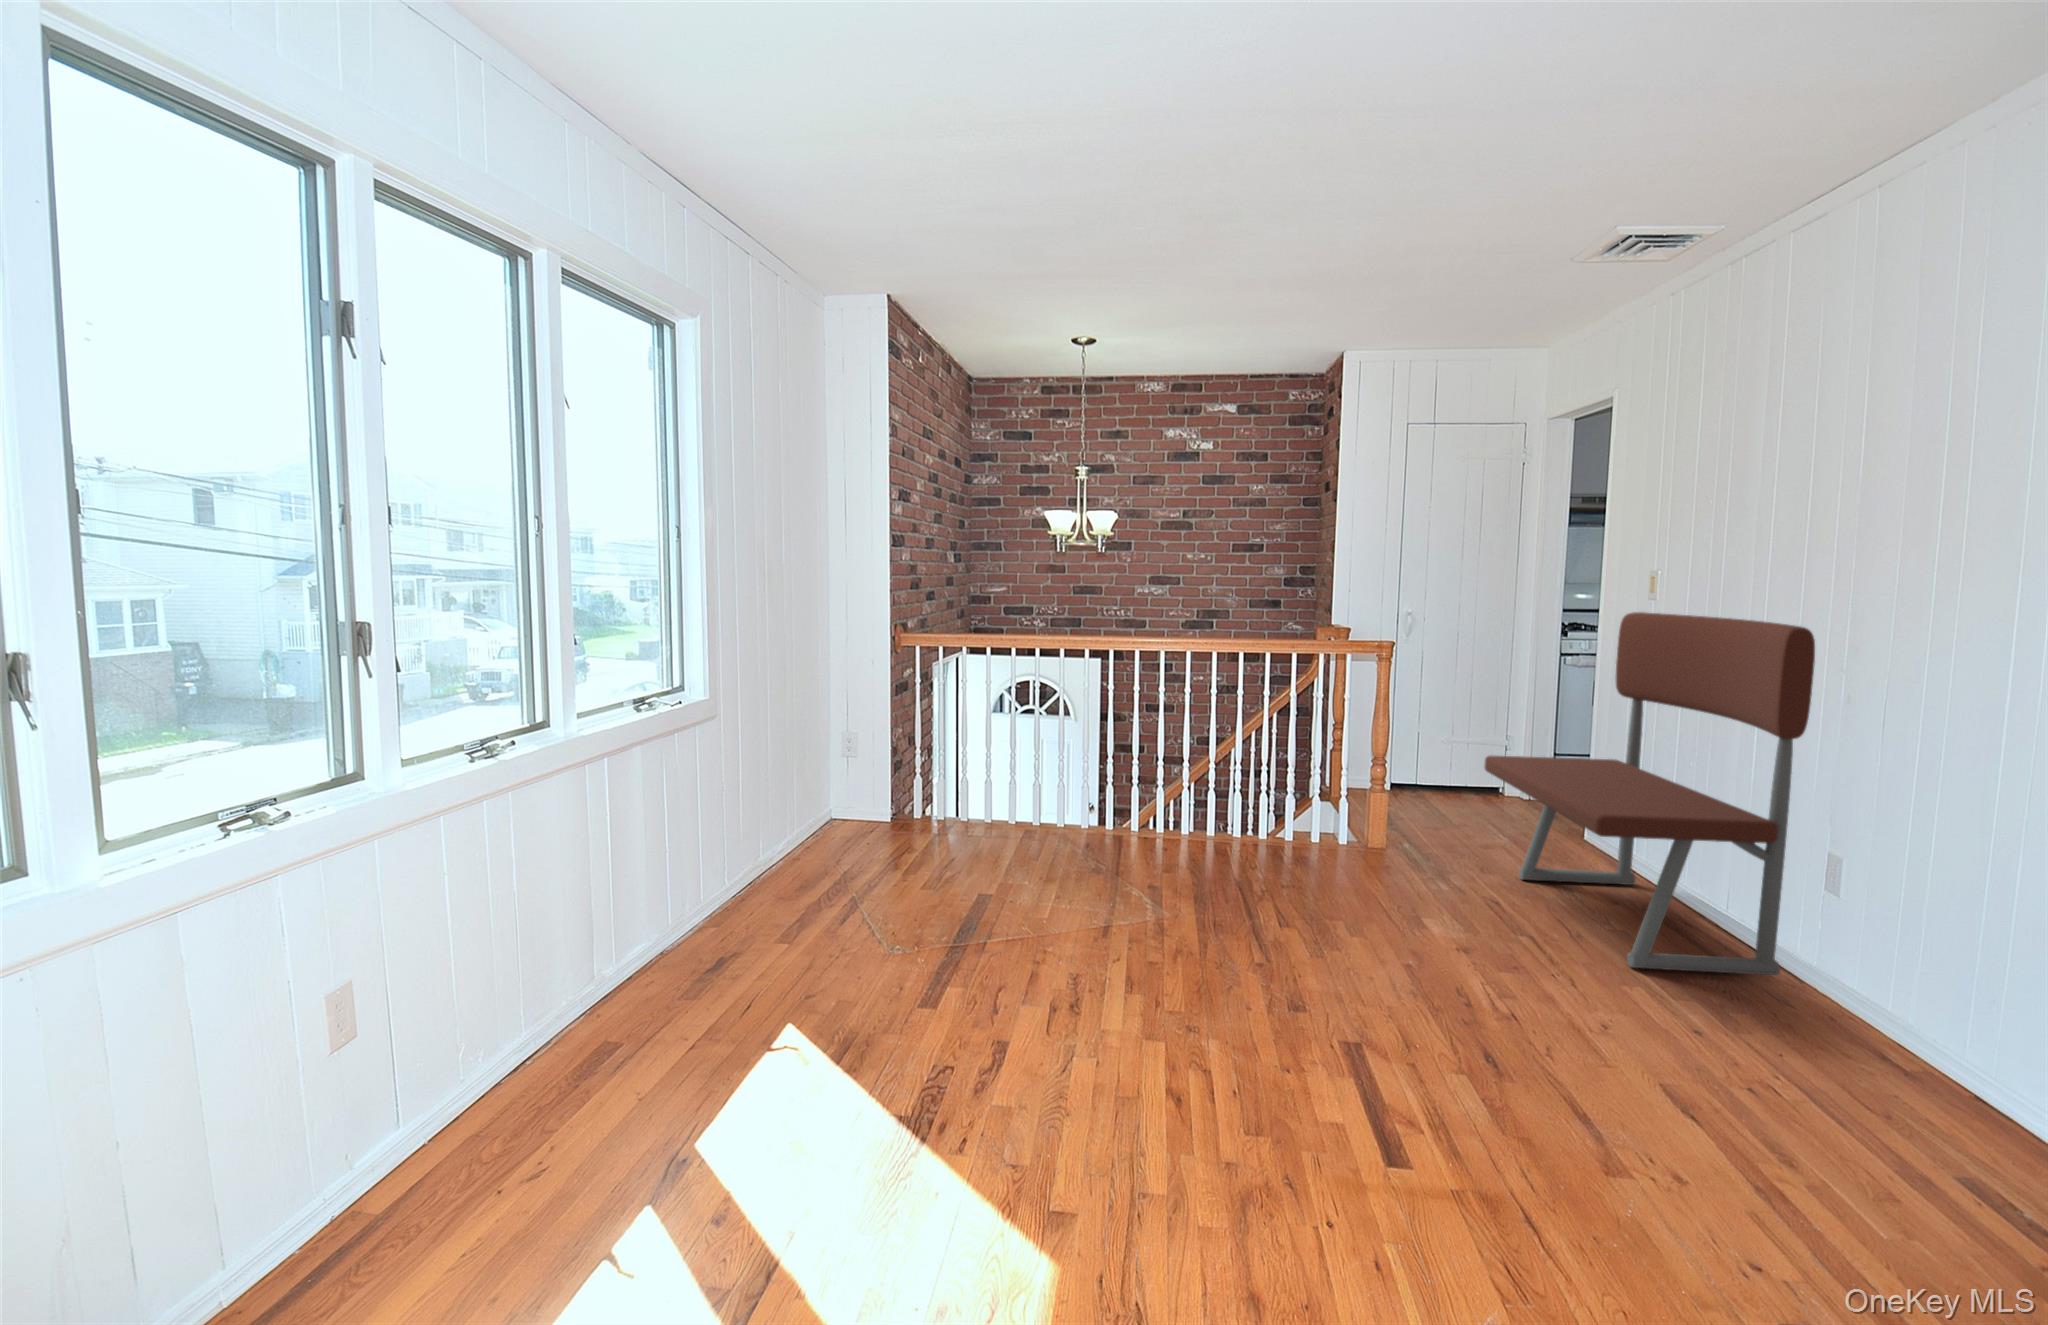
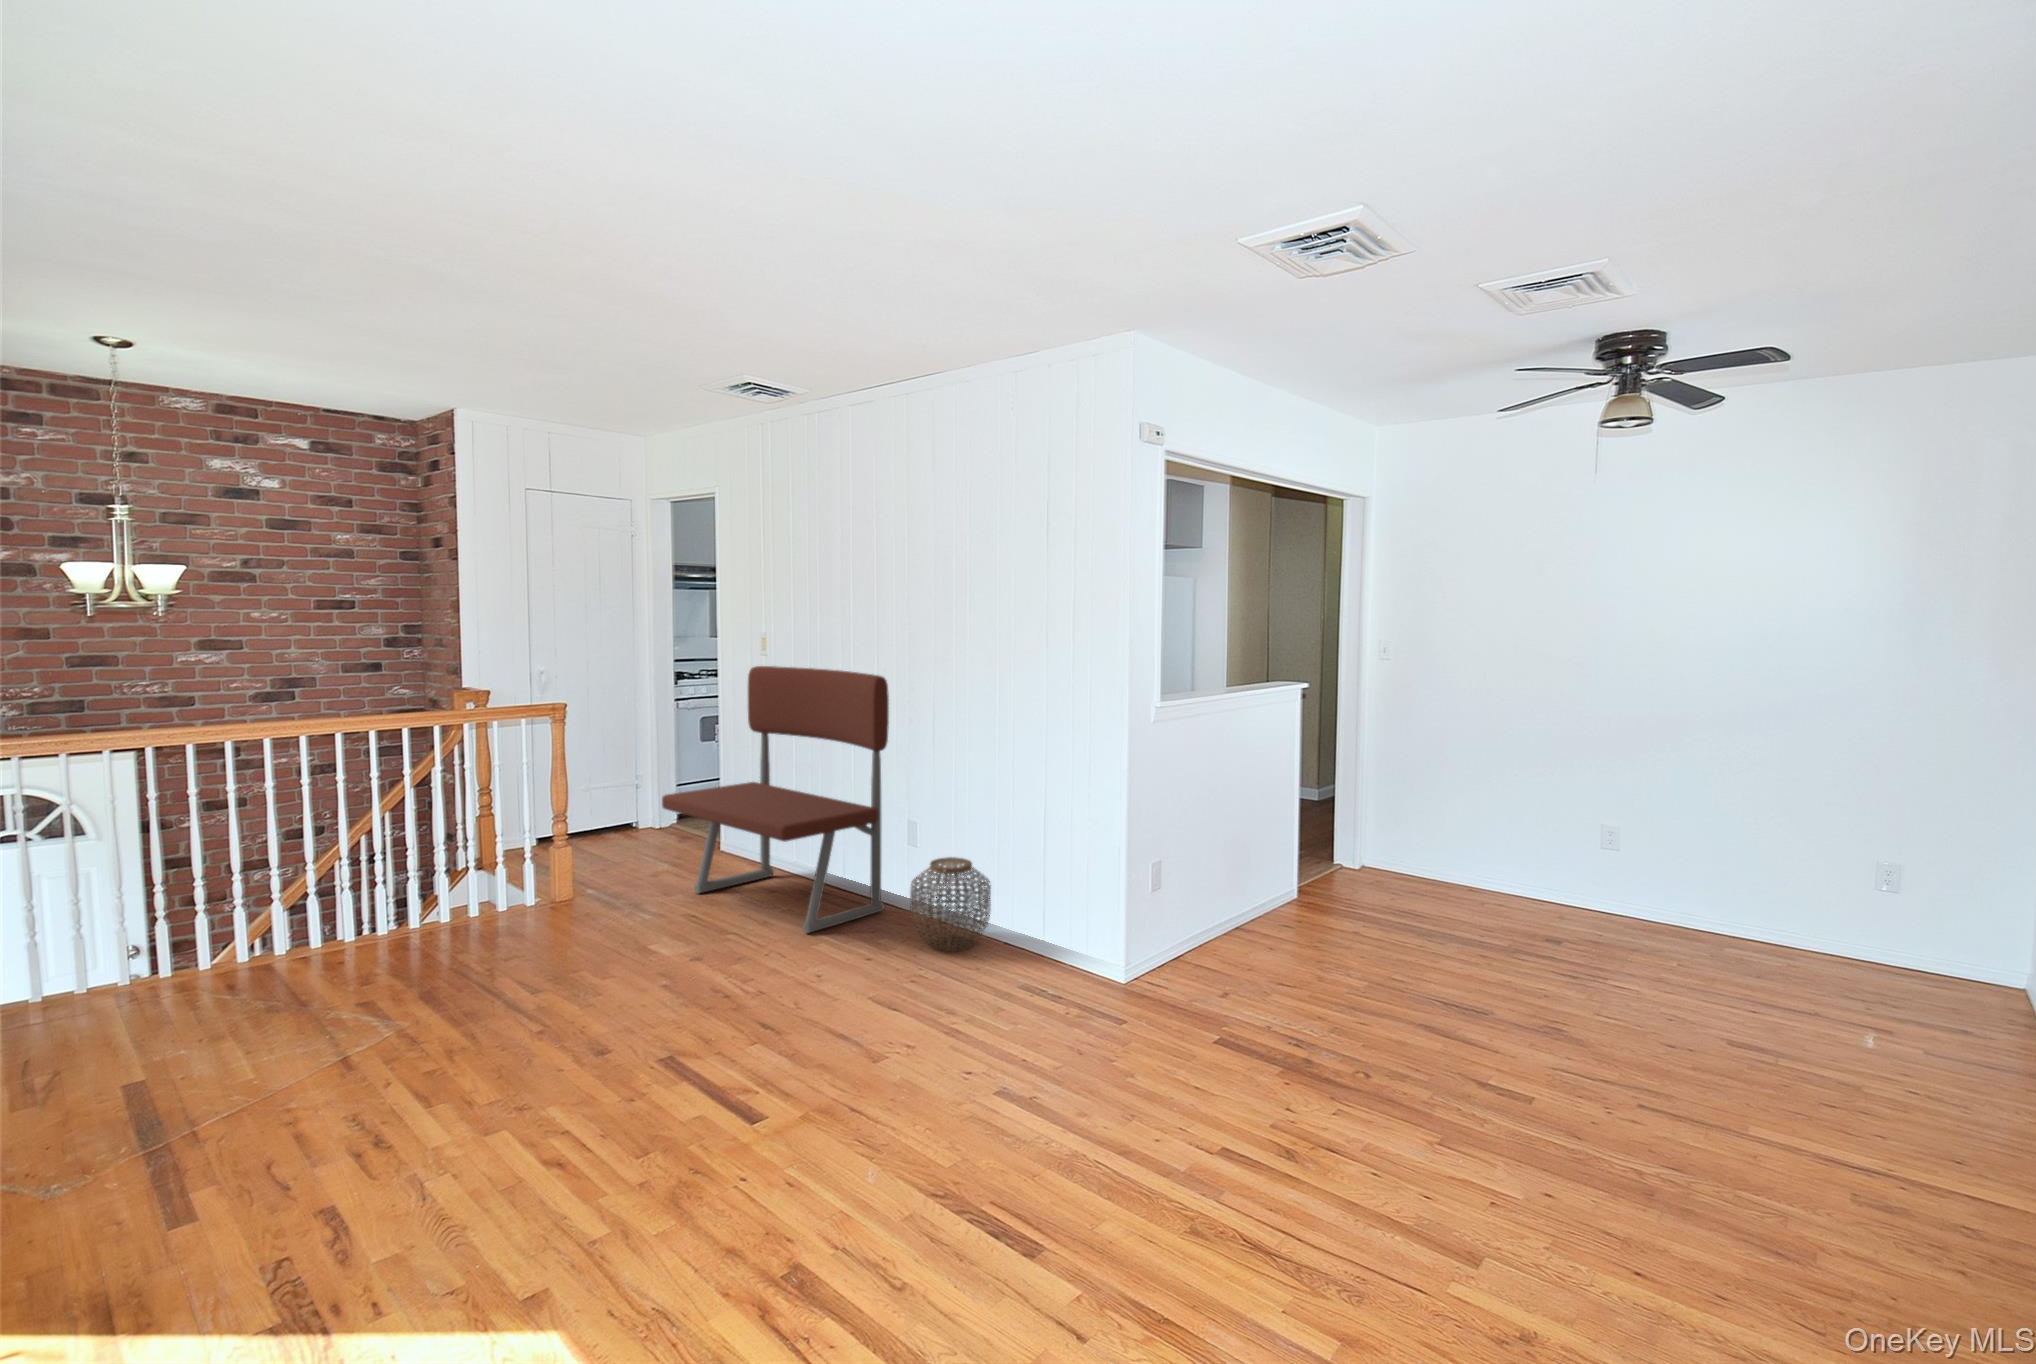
woven basket: none [1798,921,1978,1083] -> present [910,857,991,951]

